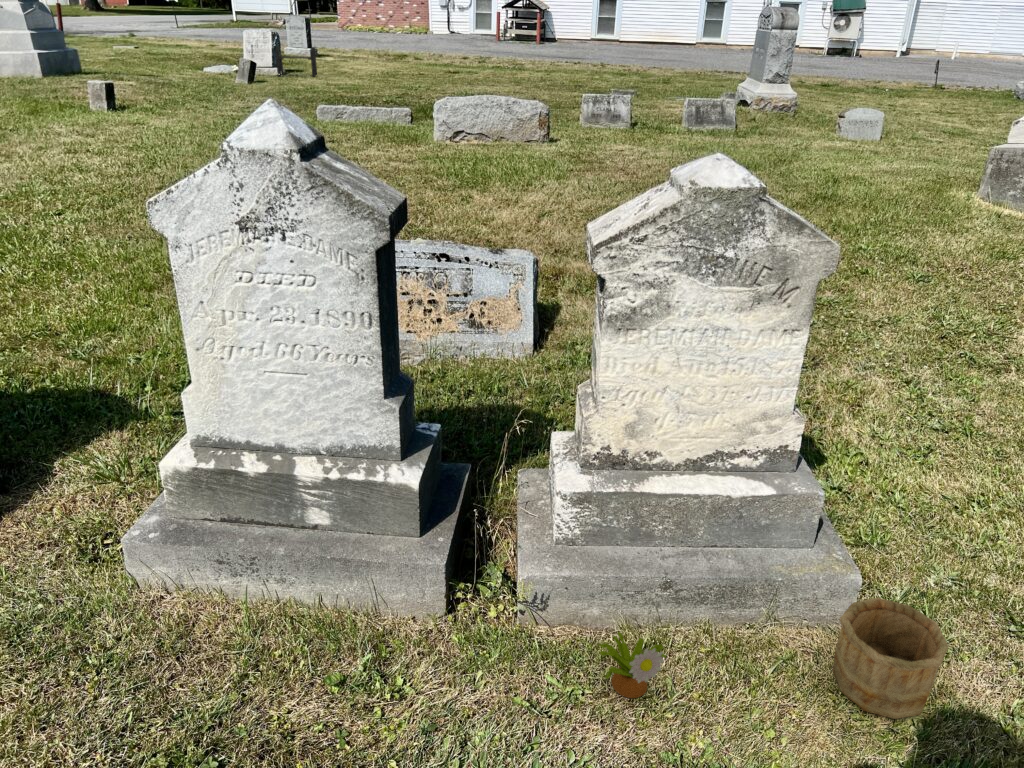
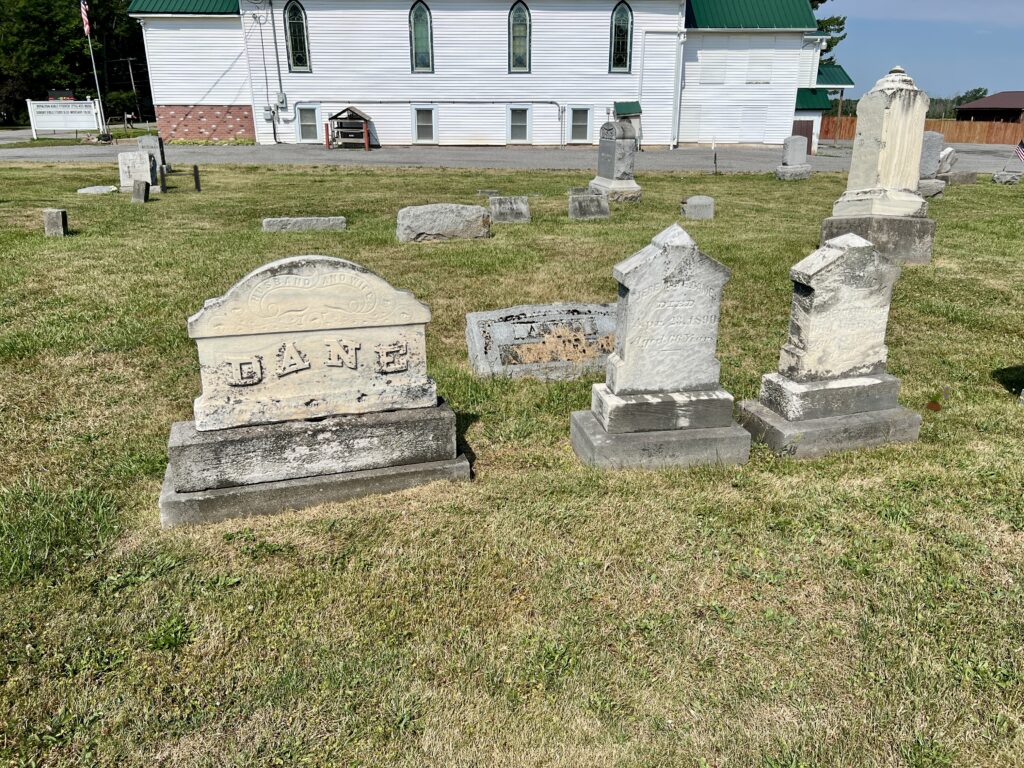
wooden bucket: present [833,597,948,719] -> none [931,417,981,461]
decorative plant: present [599,632,667,698] -> present [922,386,950,410]

